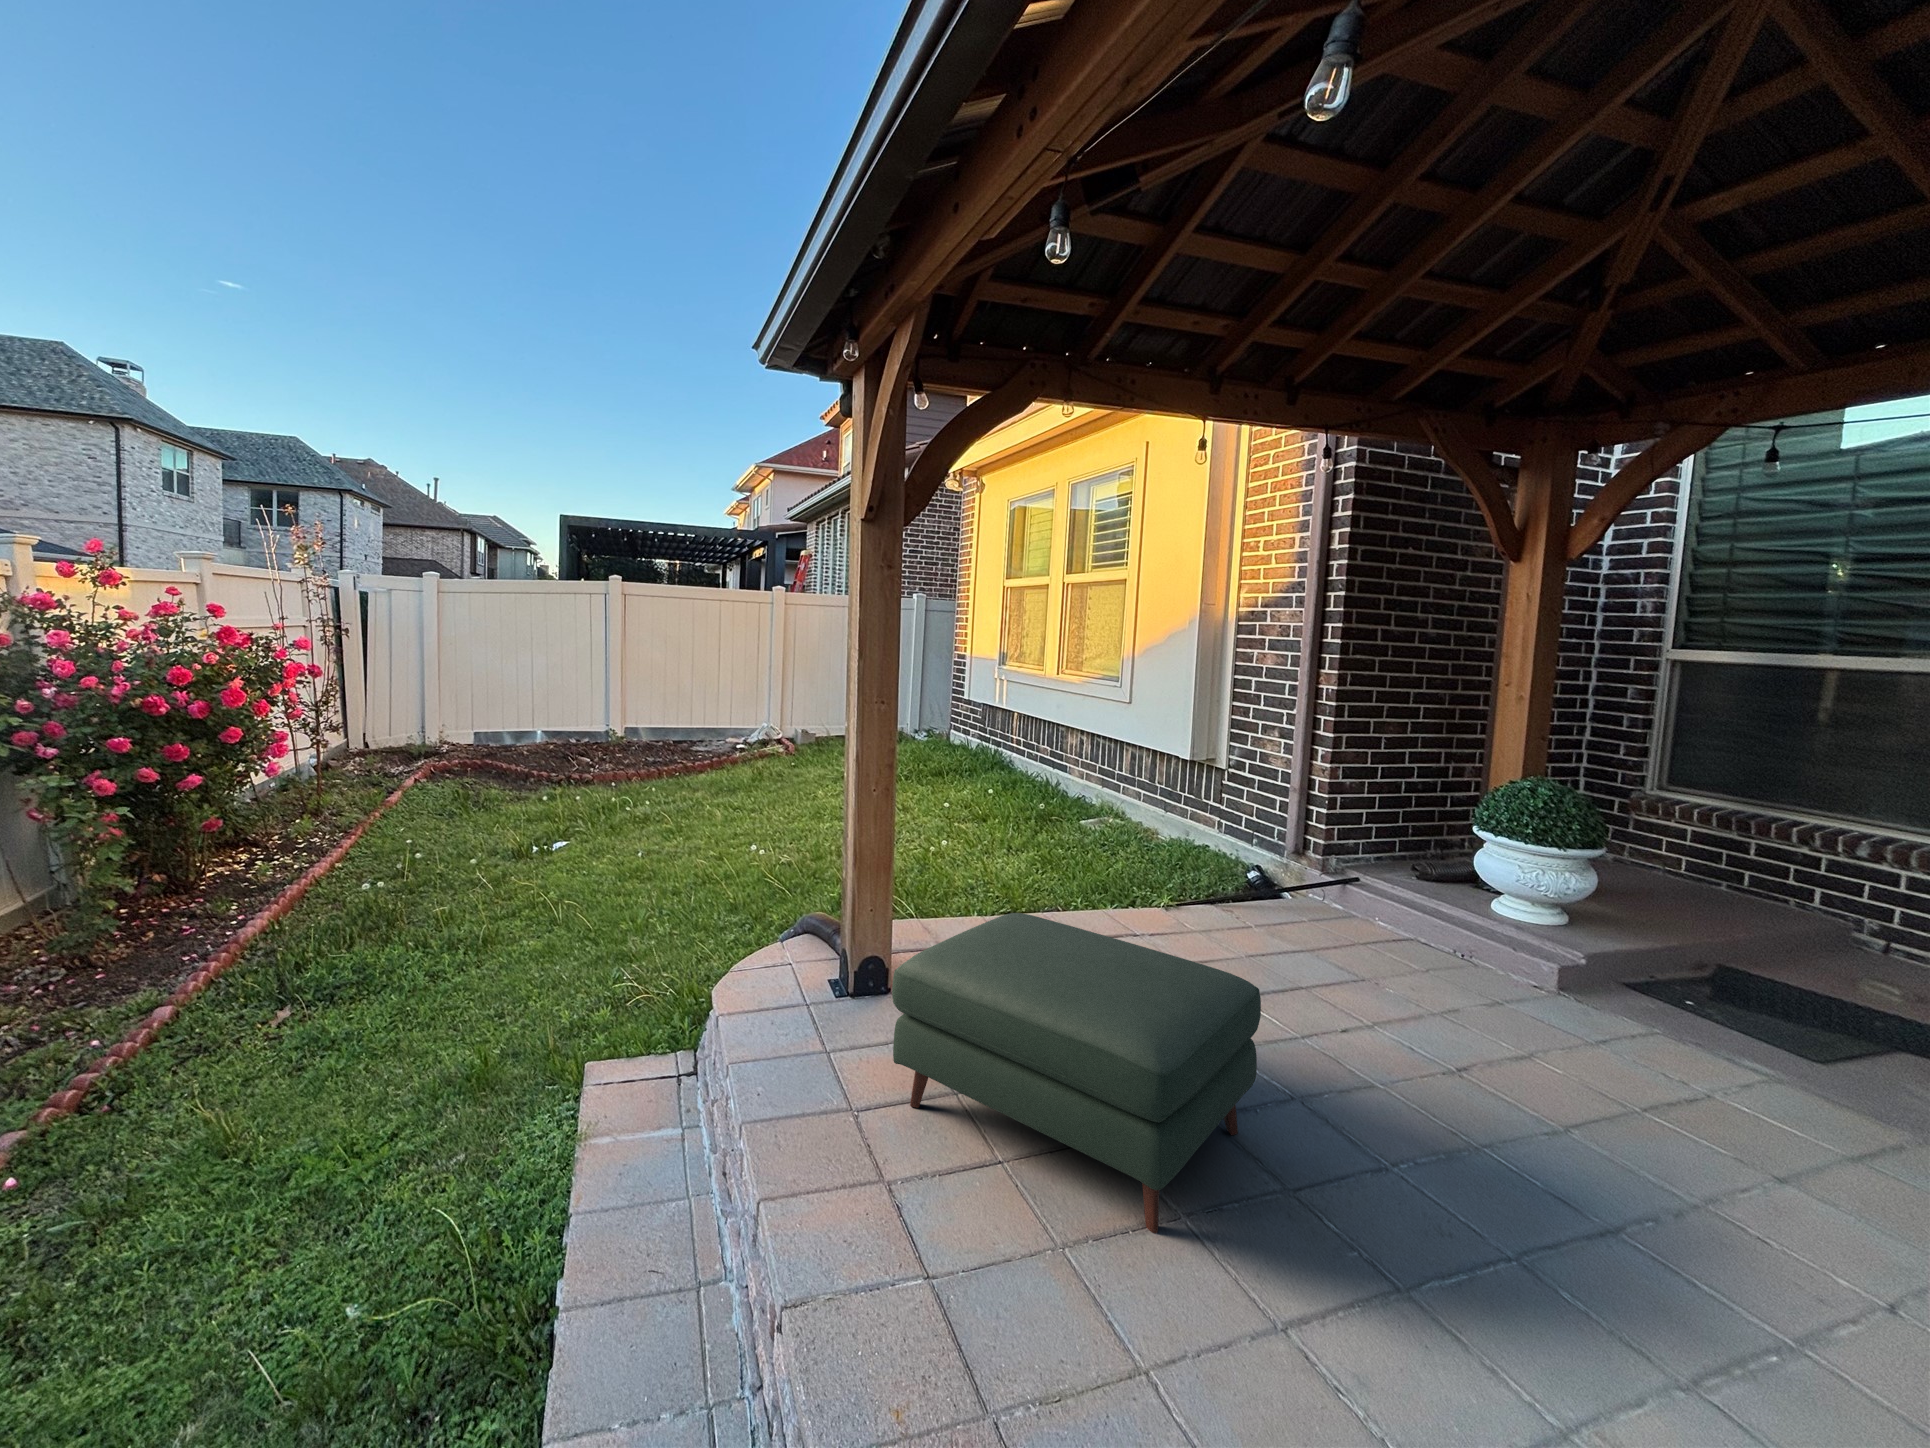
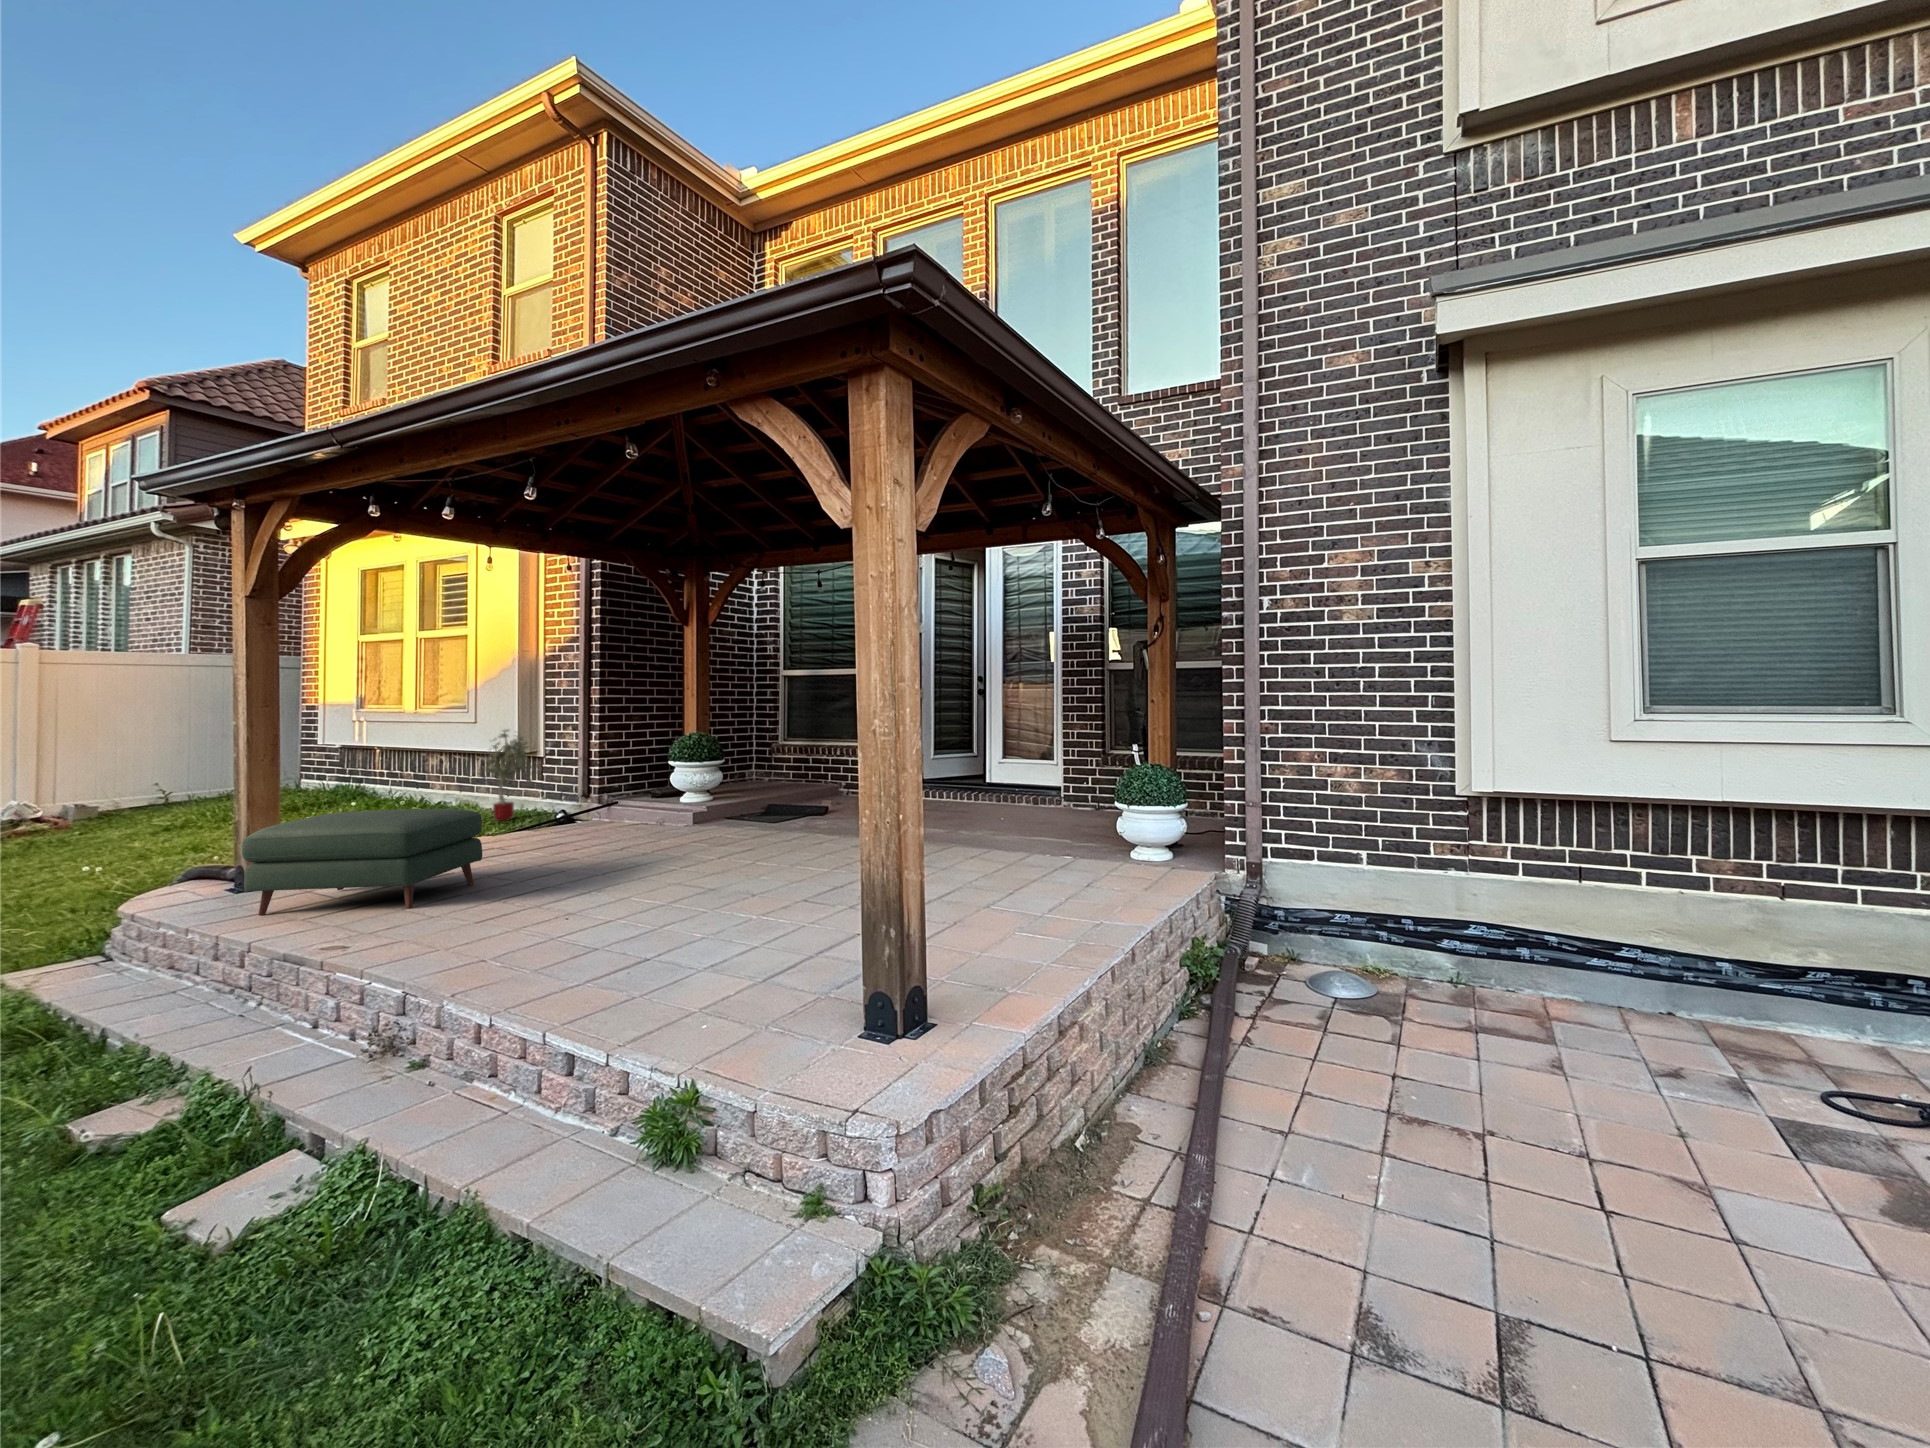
potted tree: none [1145,723,1226,856] -> present [485,729,539,821]

